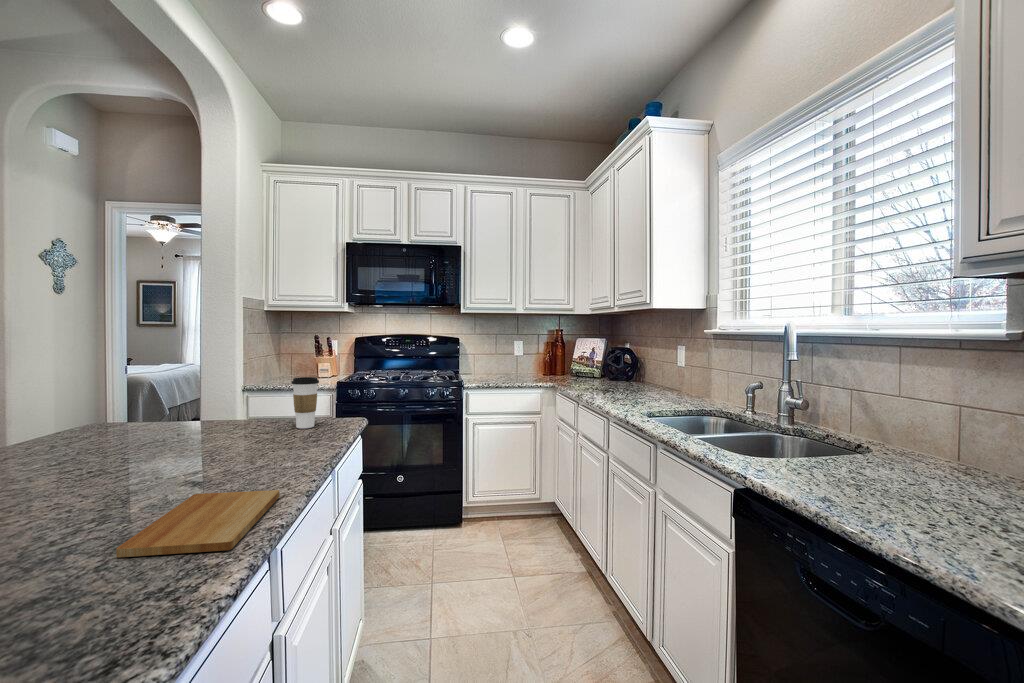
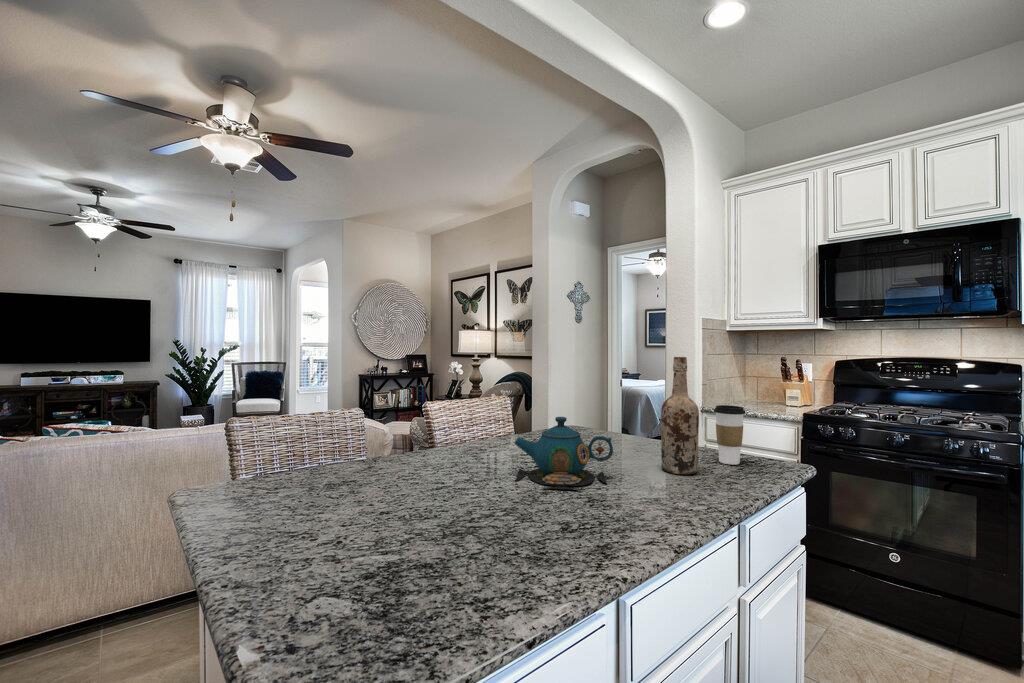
wine bottle: none [248,334,286,445] -> present [661,357,699,474]
teapot: none [56,406,212,501] -> present [515,417,613,490]
cutting board: present [116,490,280,557] -> none [492,511,643,586]

